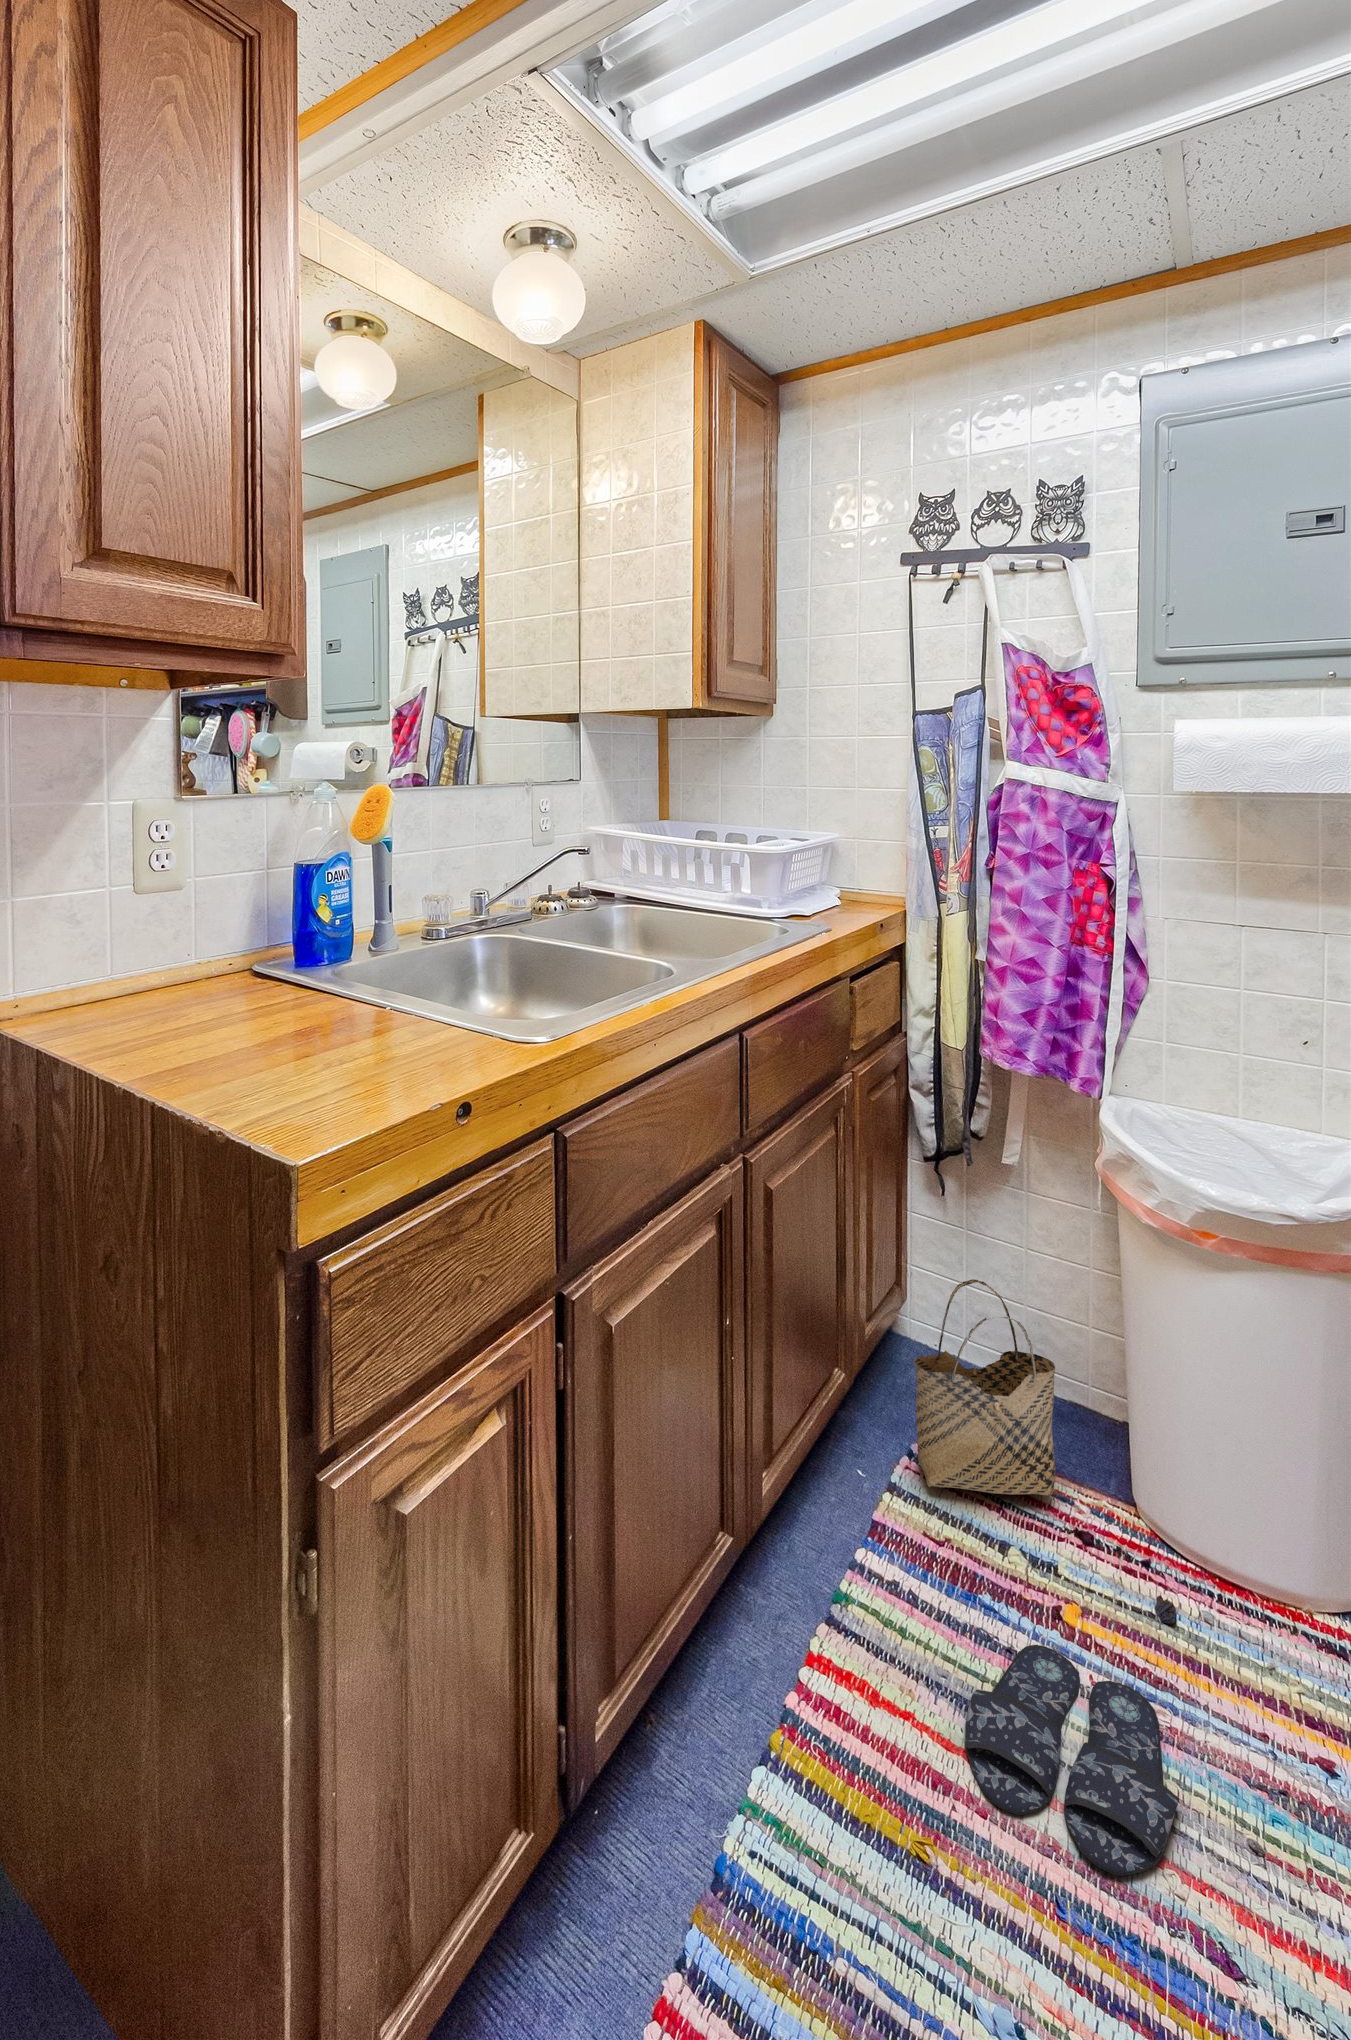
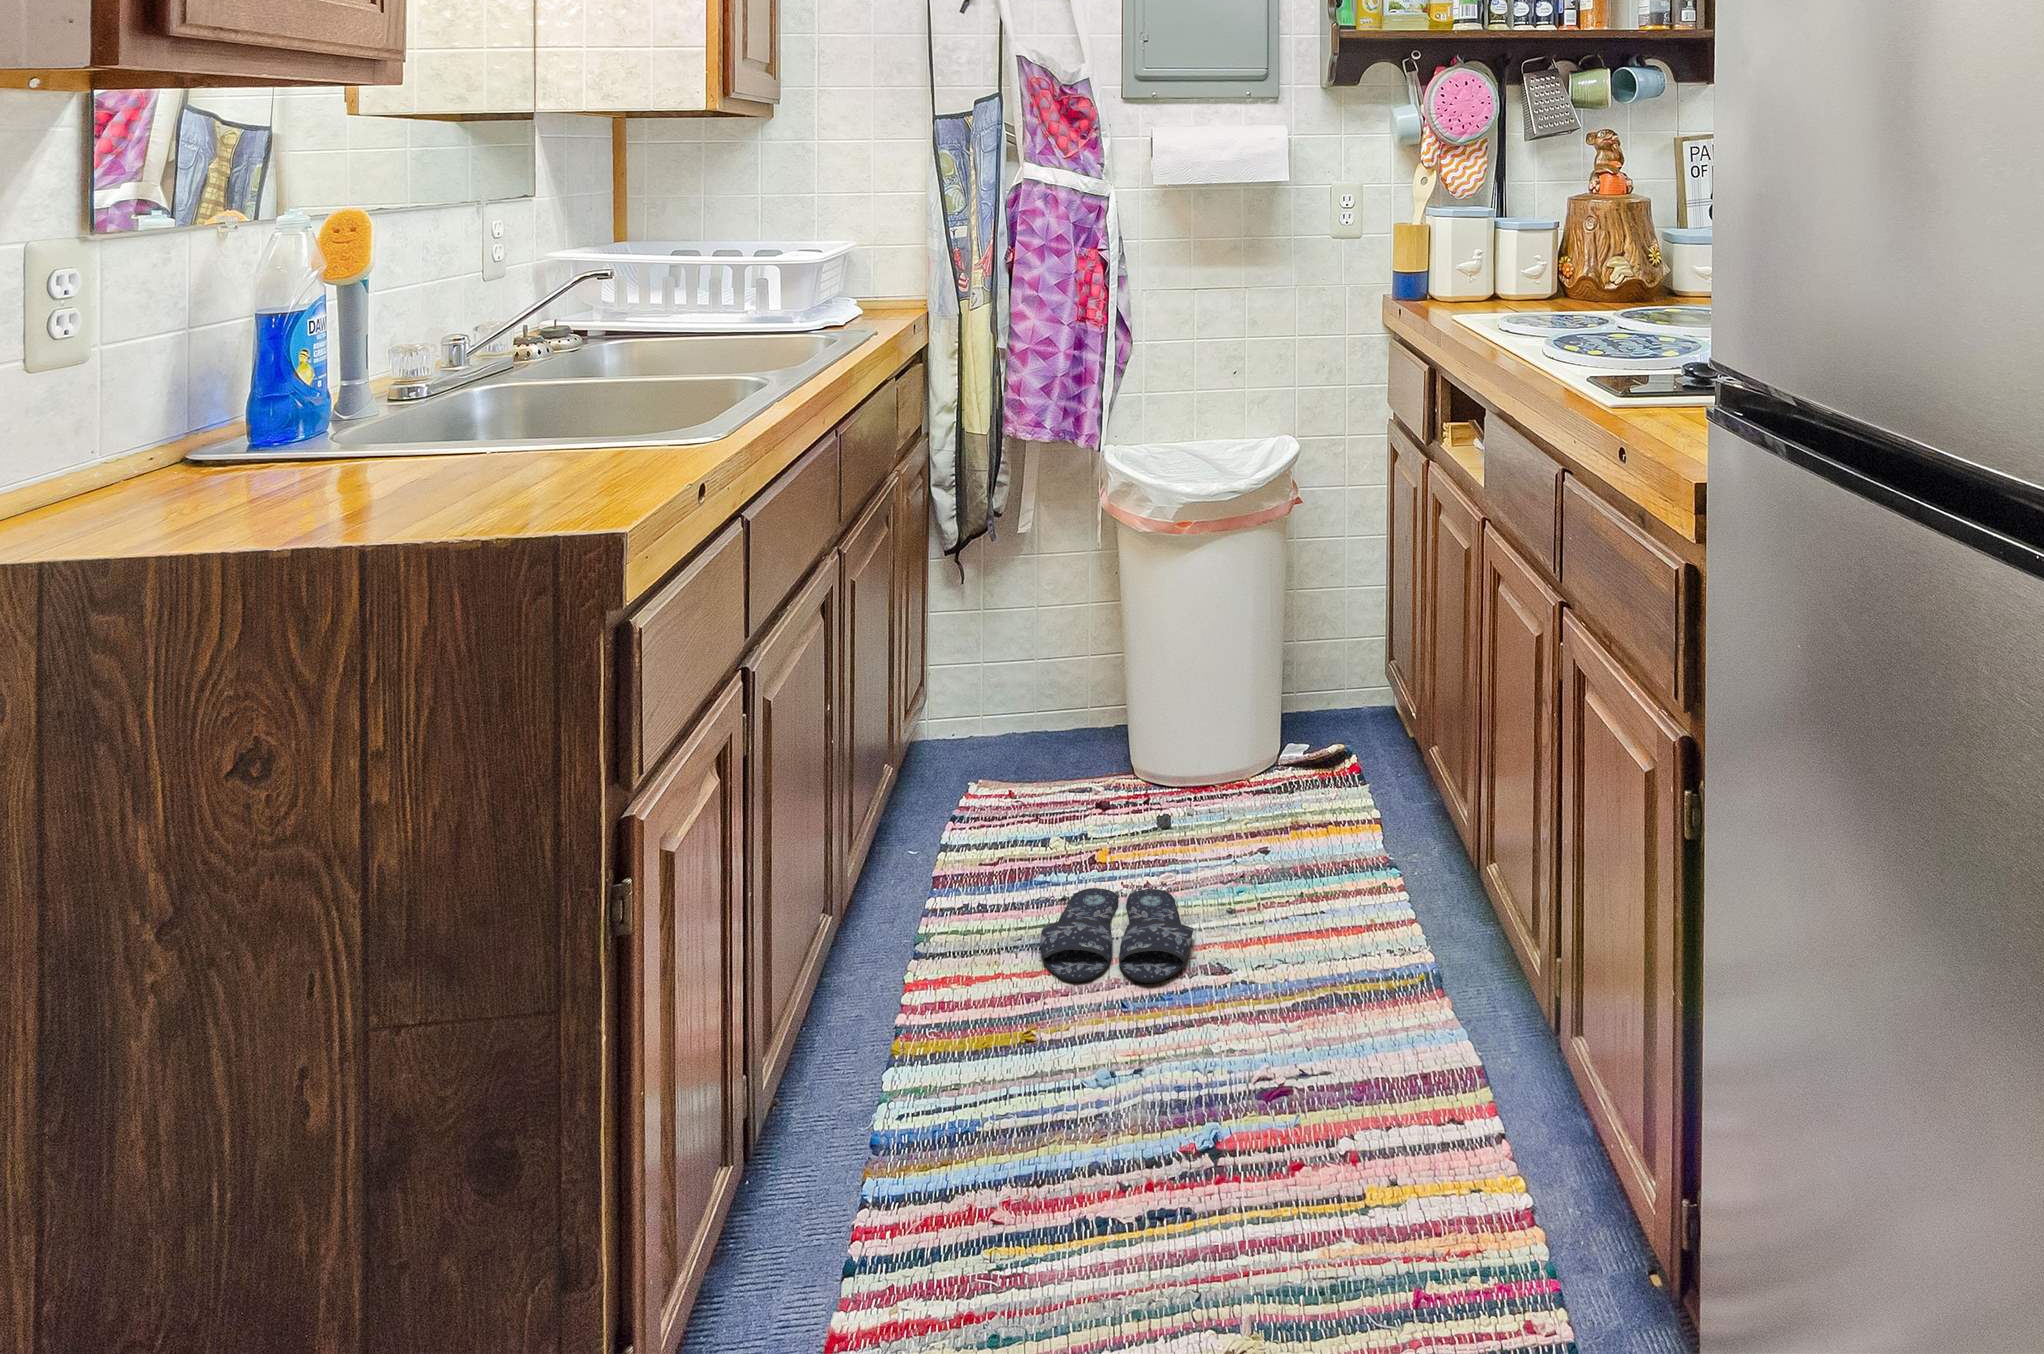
woven basket: present [914,1279,1056,1496] -> none [960,629,1081,822]

